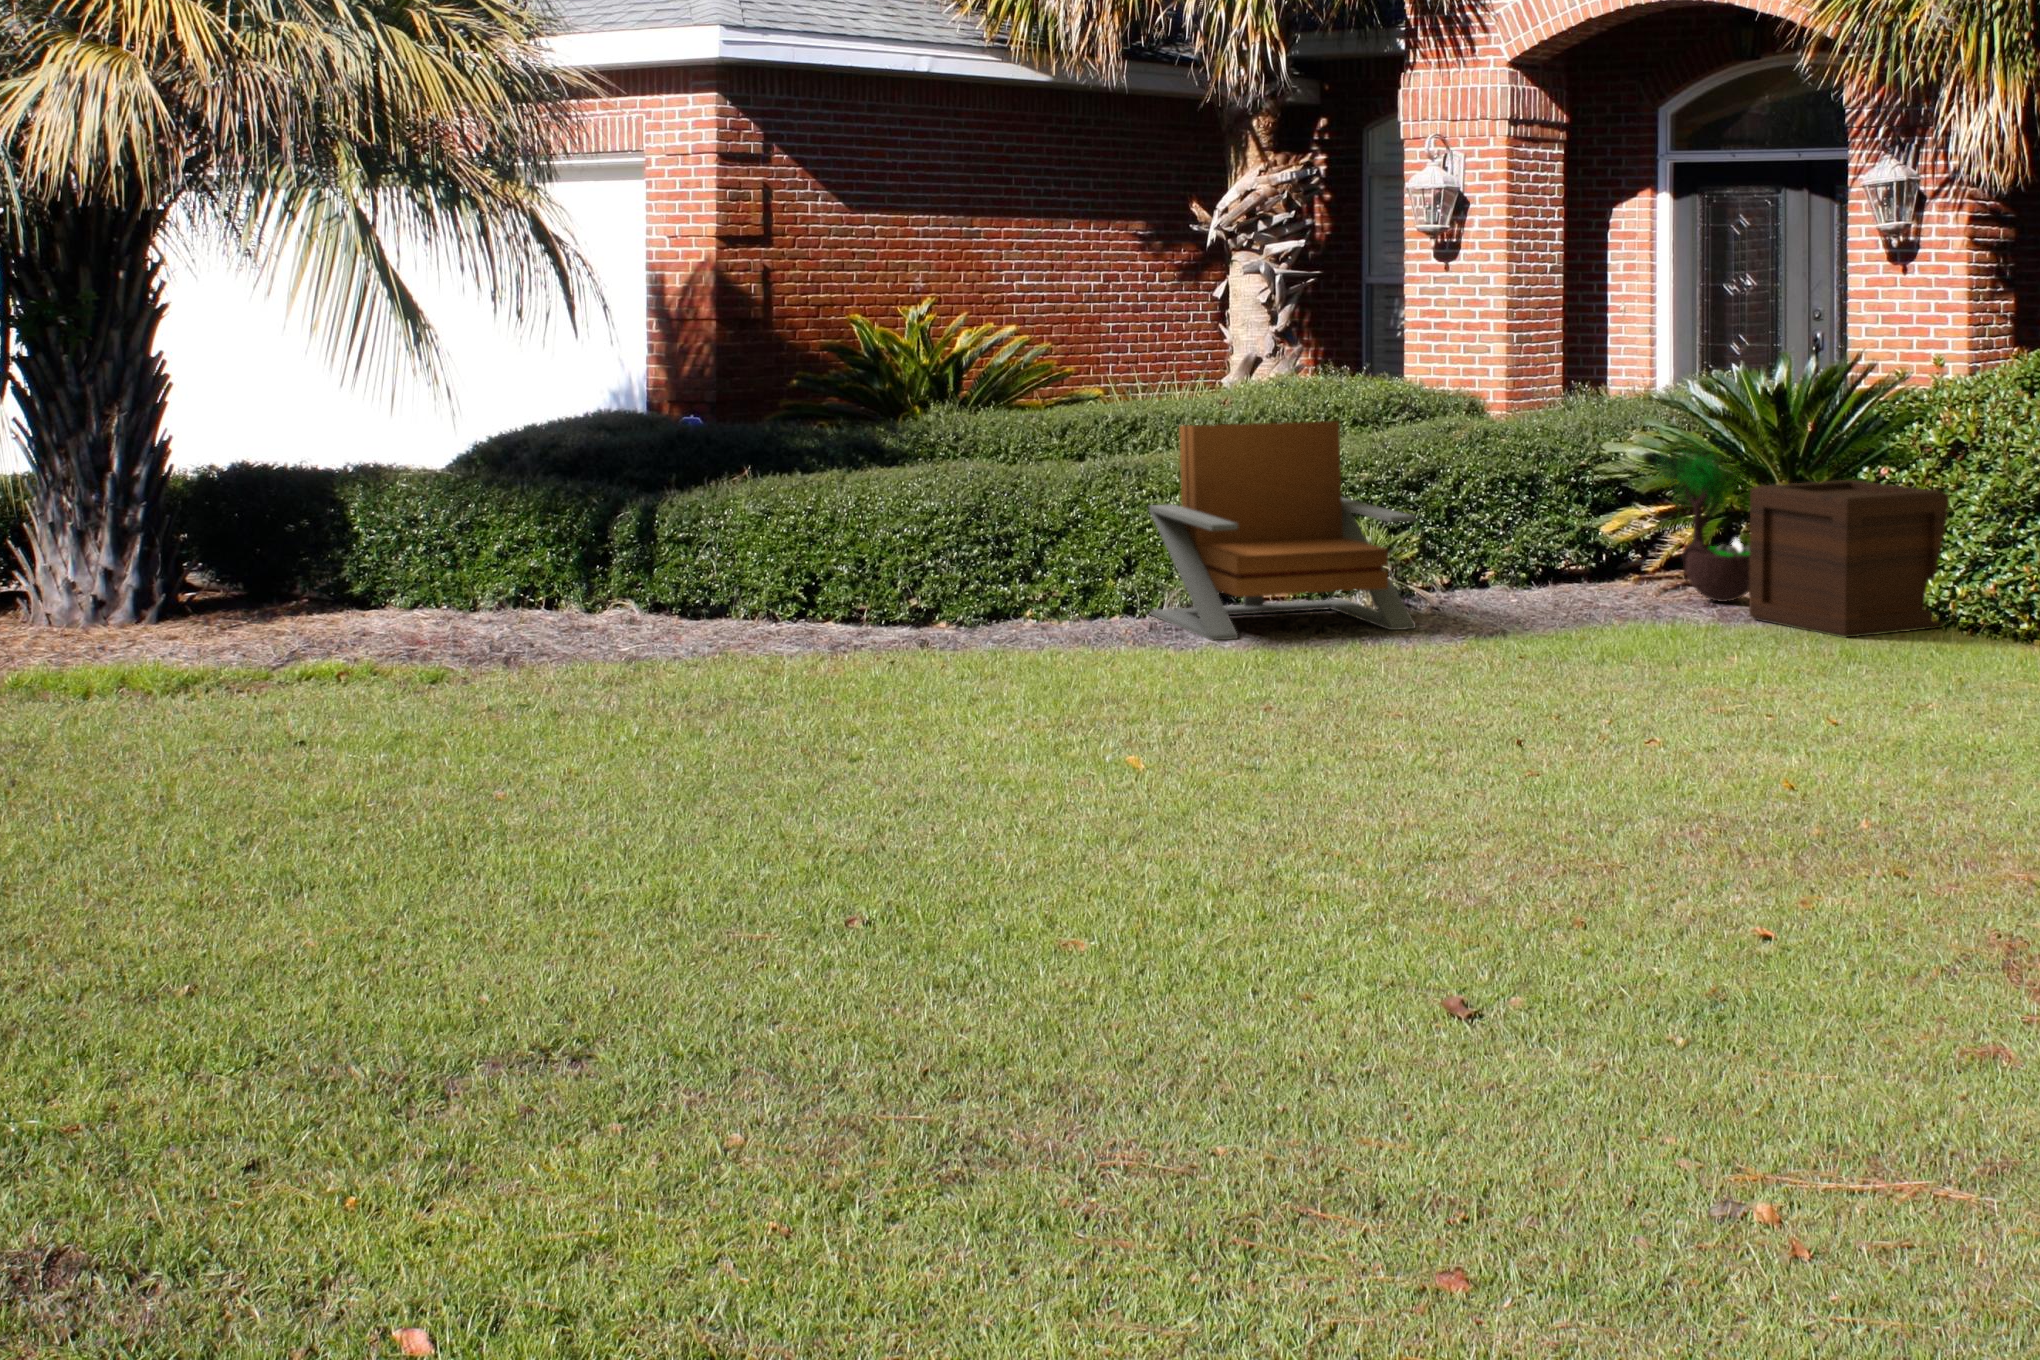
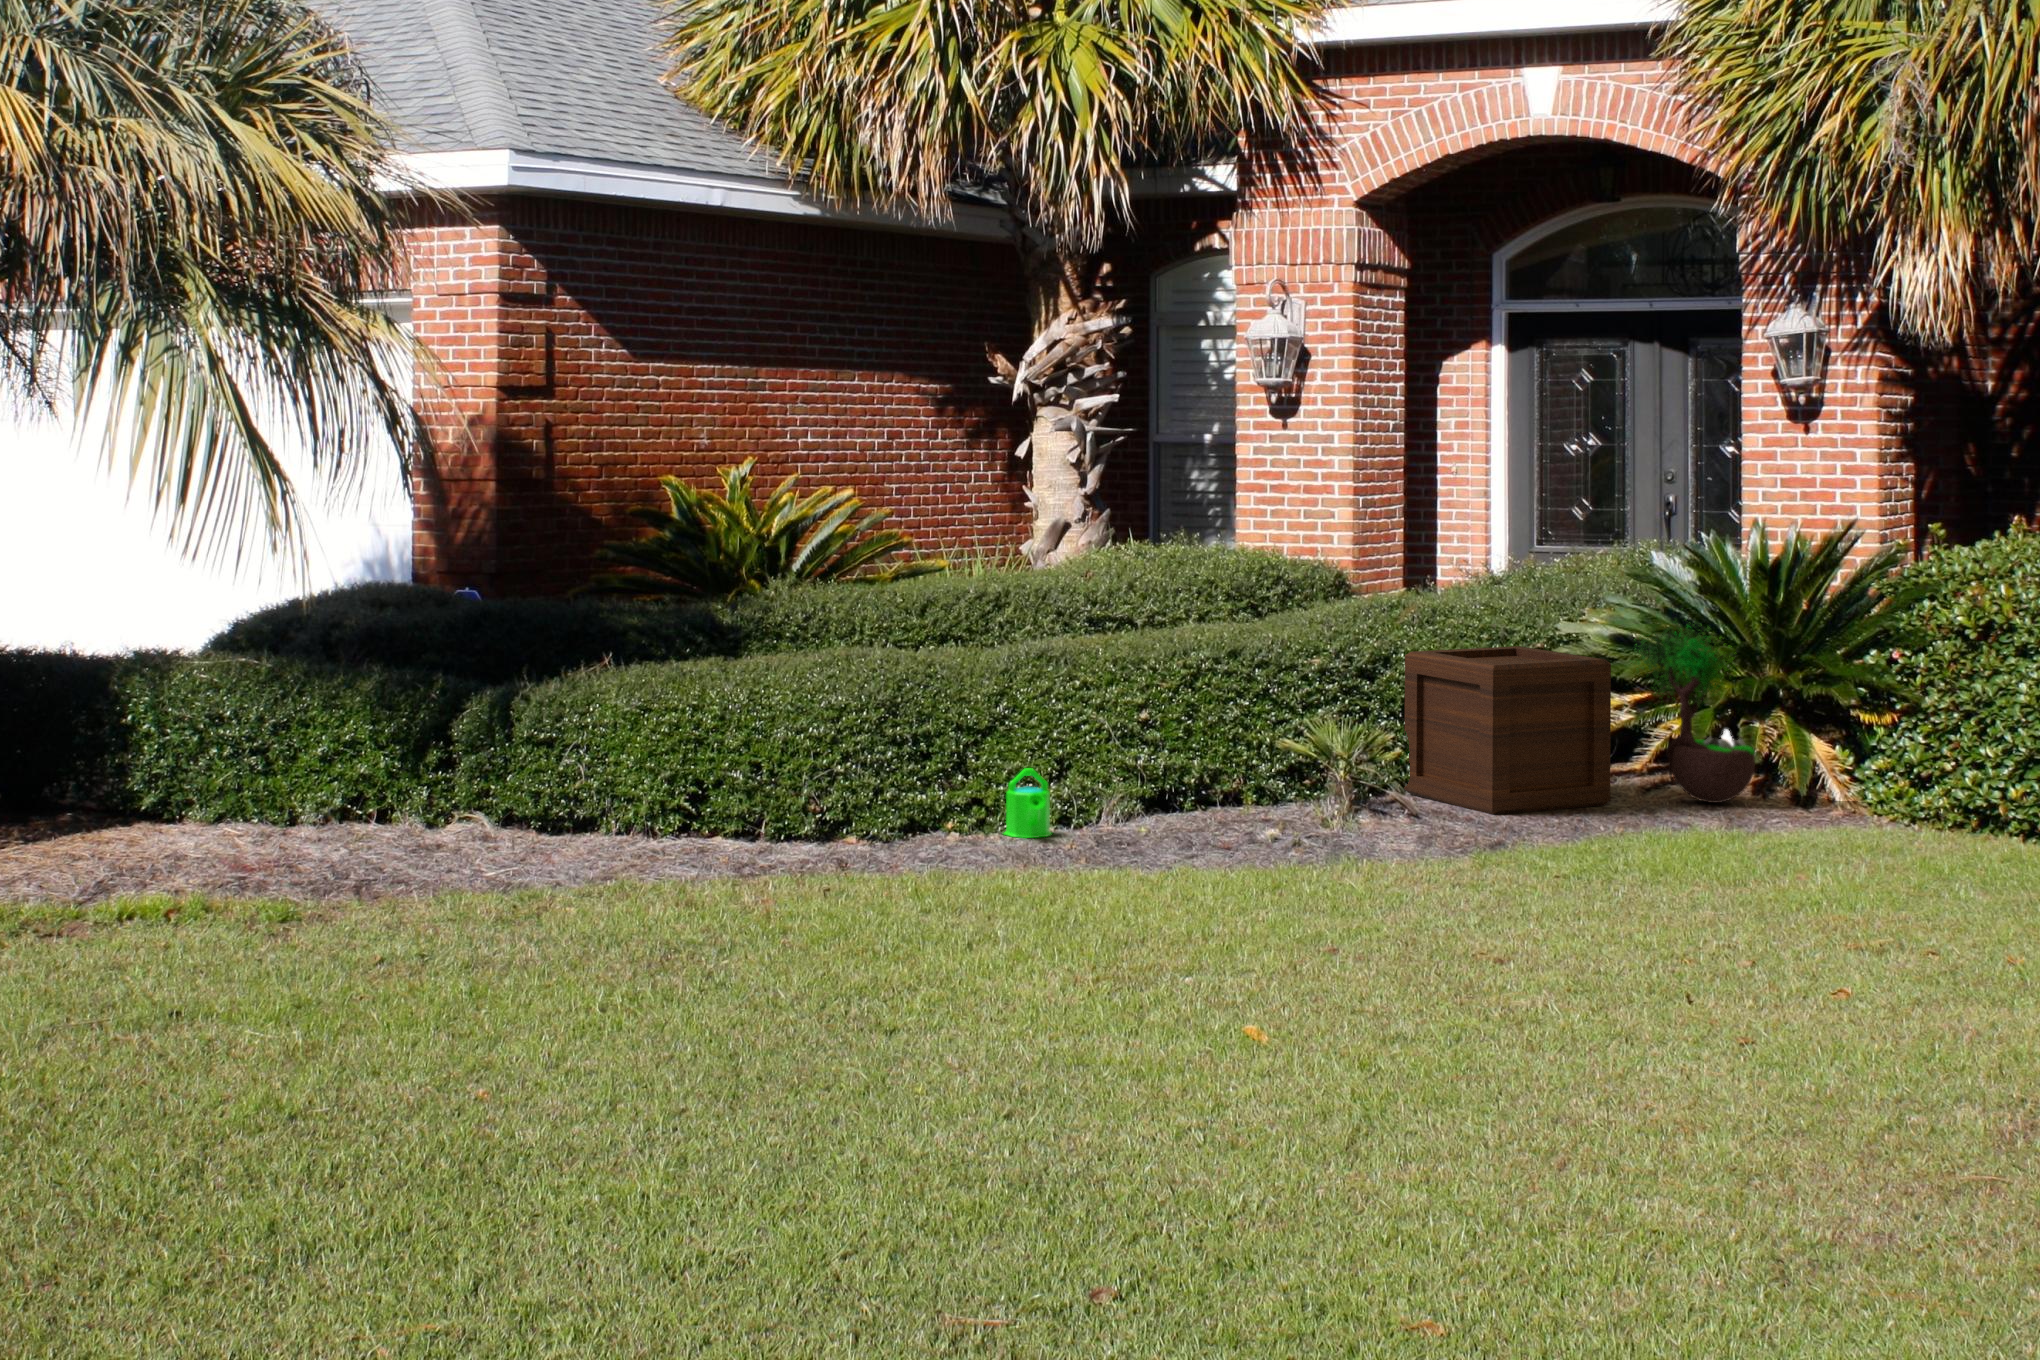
lounge chair: present [1149,421,1416,640] -> none [1093,600,1418,864]
wooden crate: present [1749,480,1949,638] -> present [1404,646,1611,814]
watering can: none [1069,561,1113,620] -> present [1004,768,1052,838]

